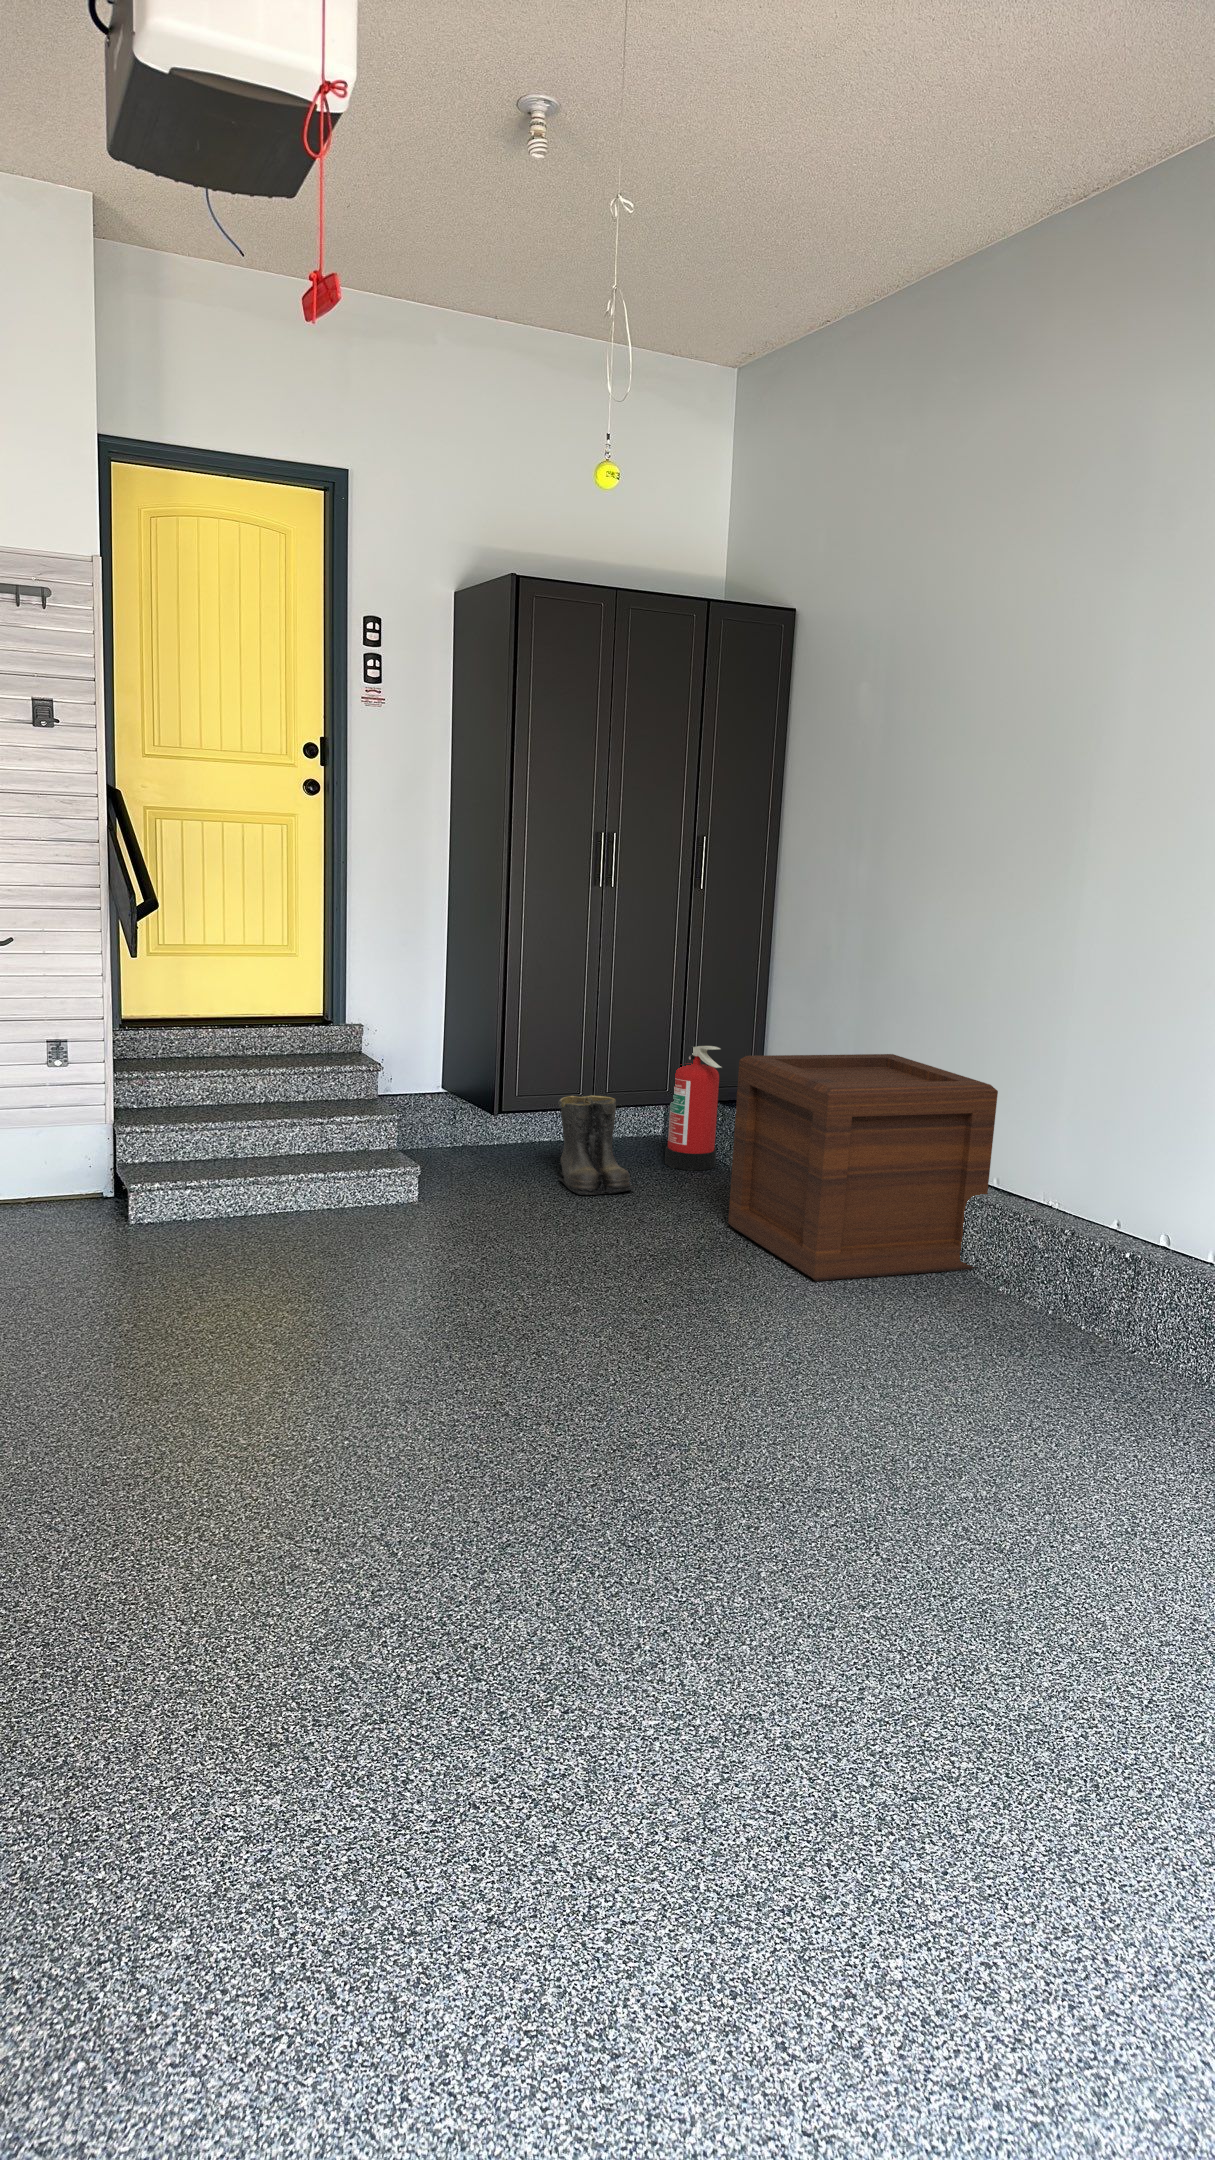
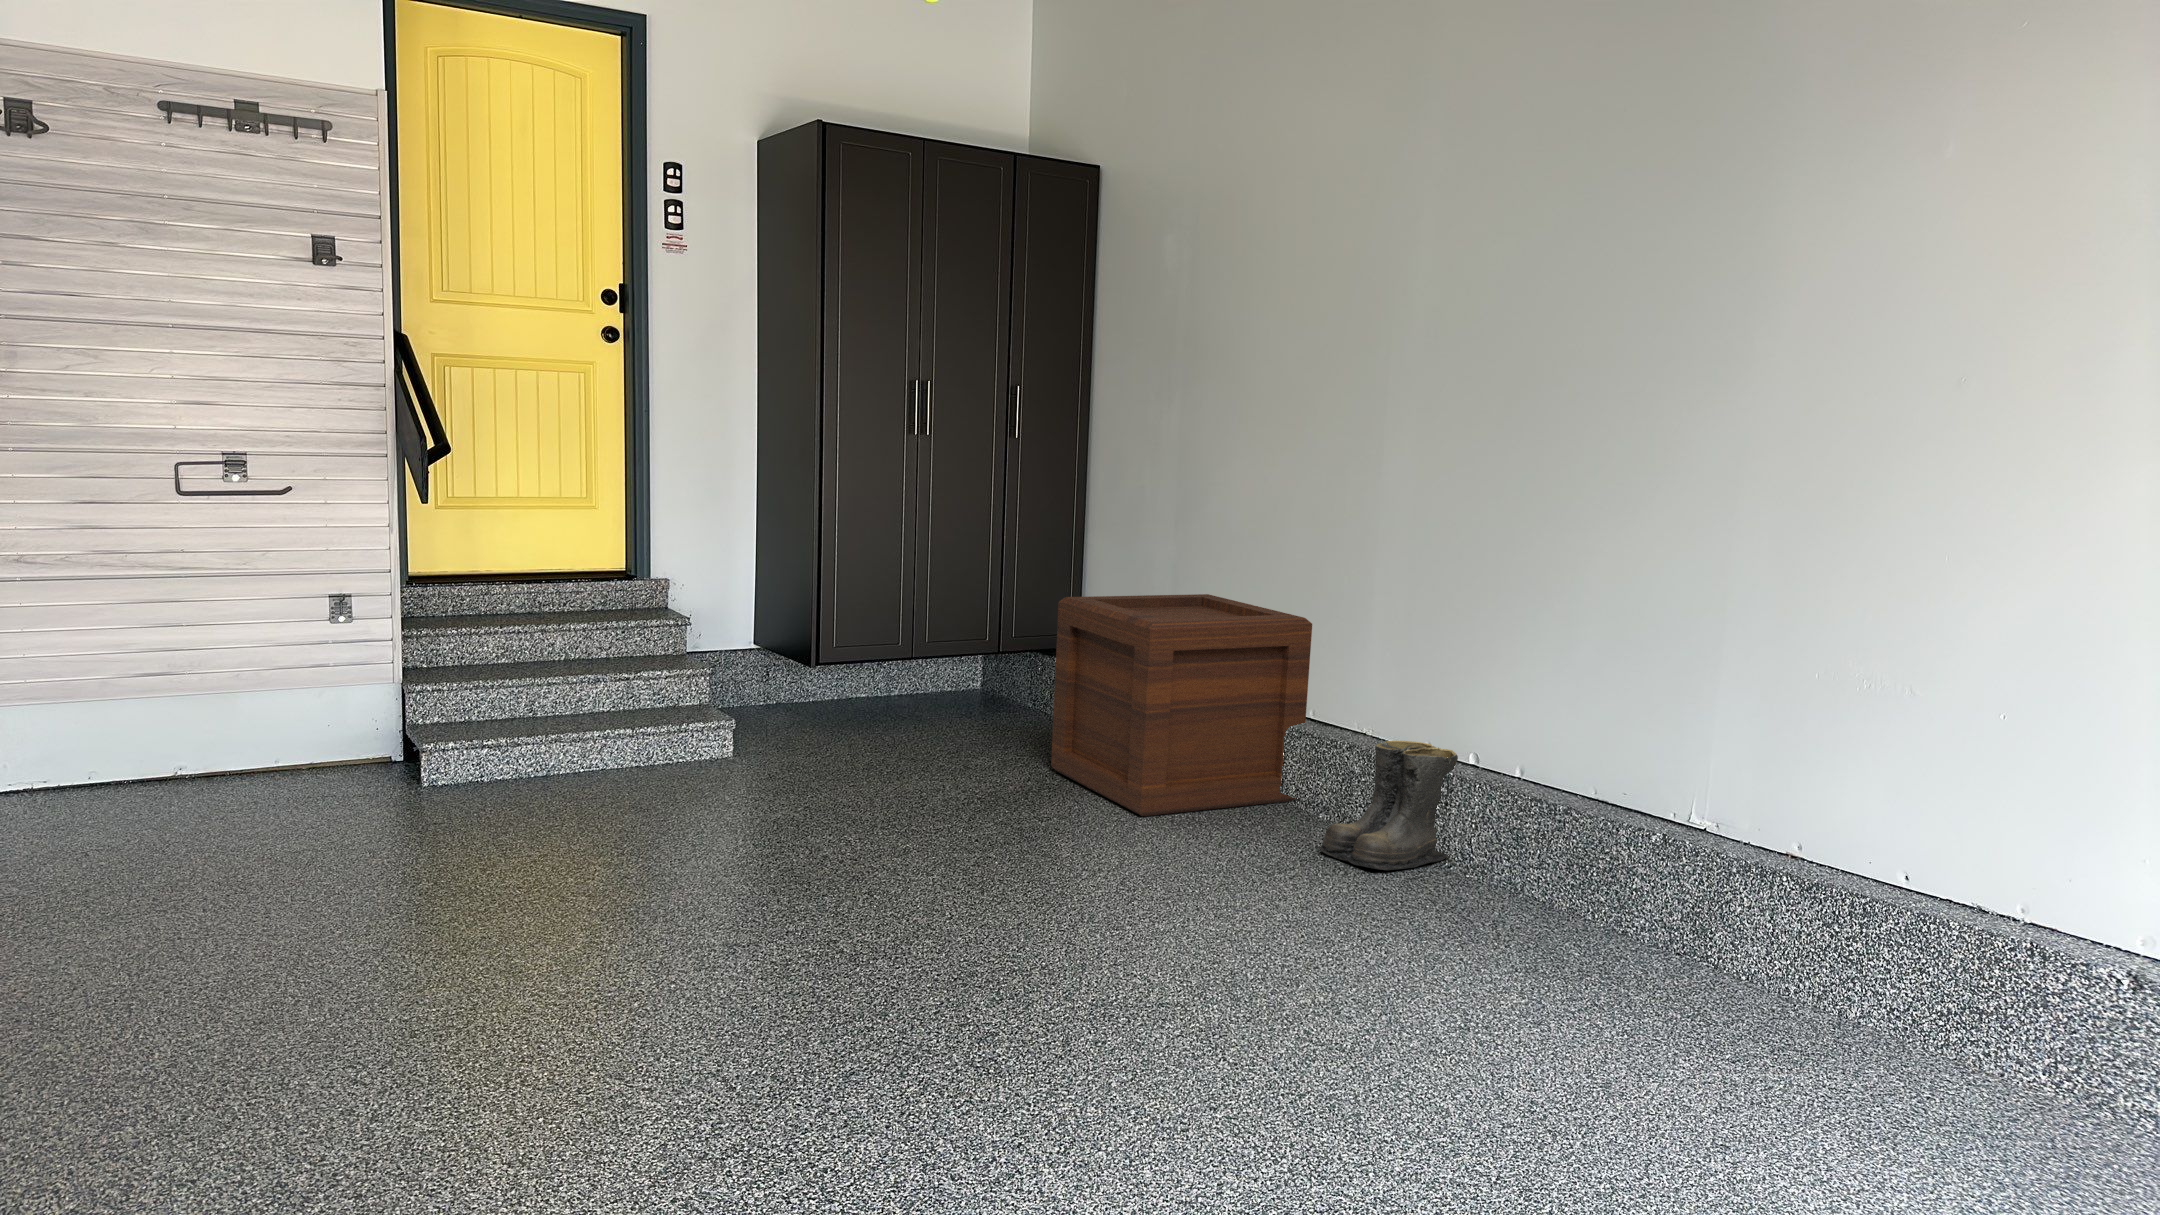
fire extinguisher: present [665,1046,721,1170] -> none [982,594,1039,720]
boots: present [558,1095,635,1195] -> present [1319,741,1458,870]

